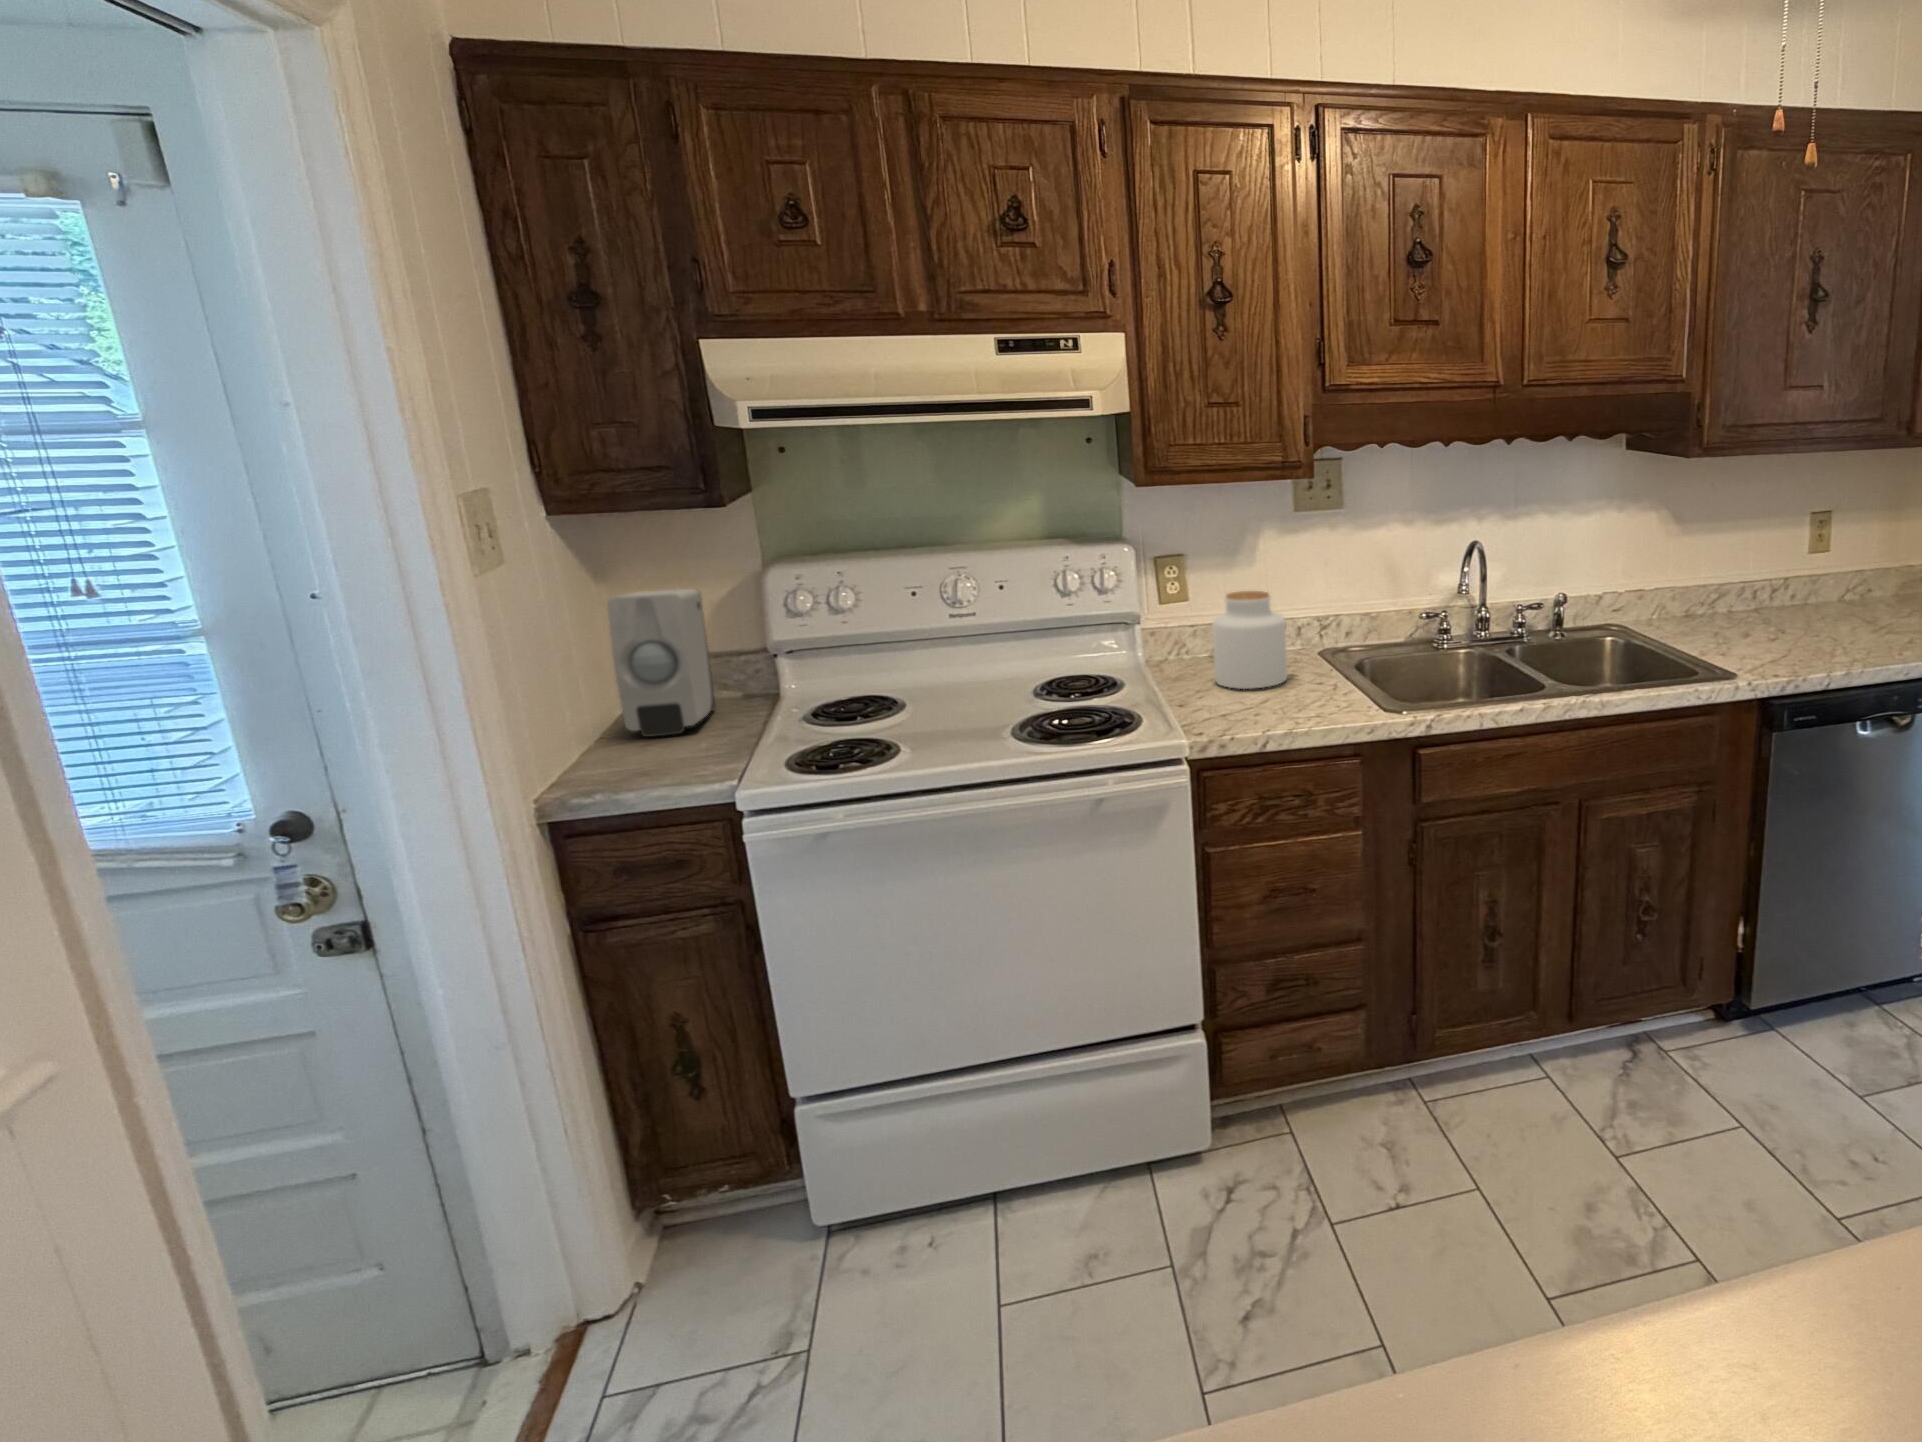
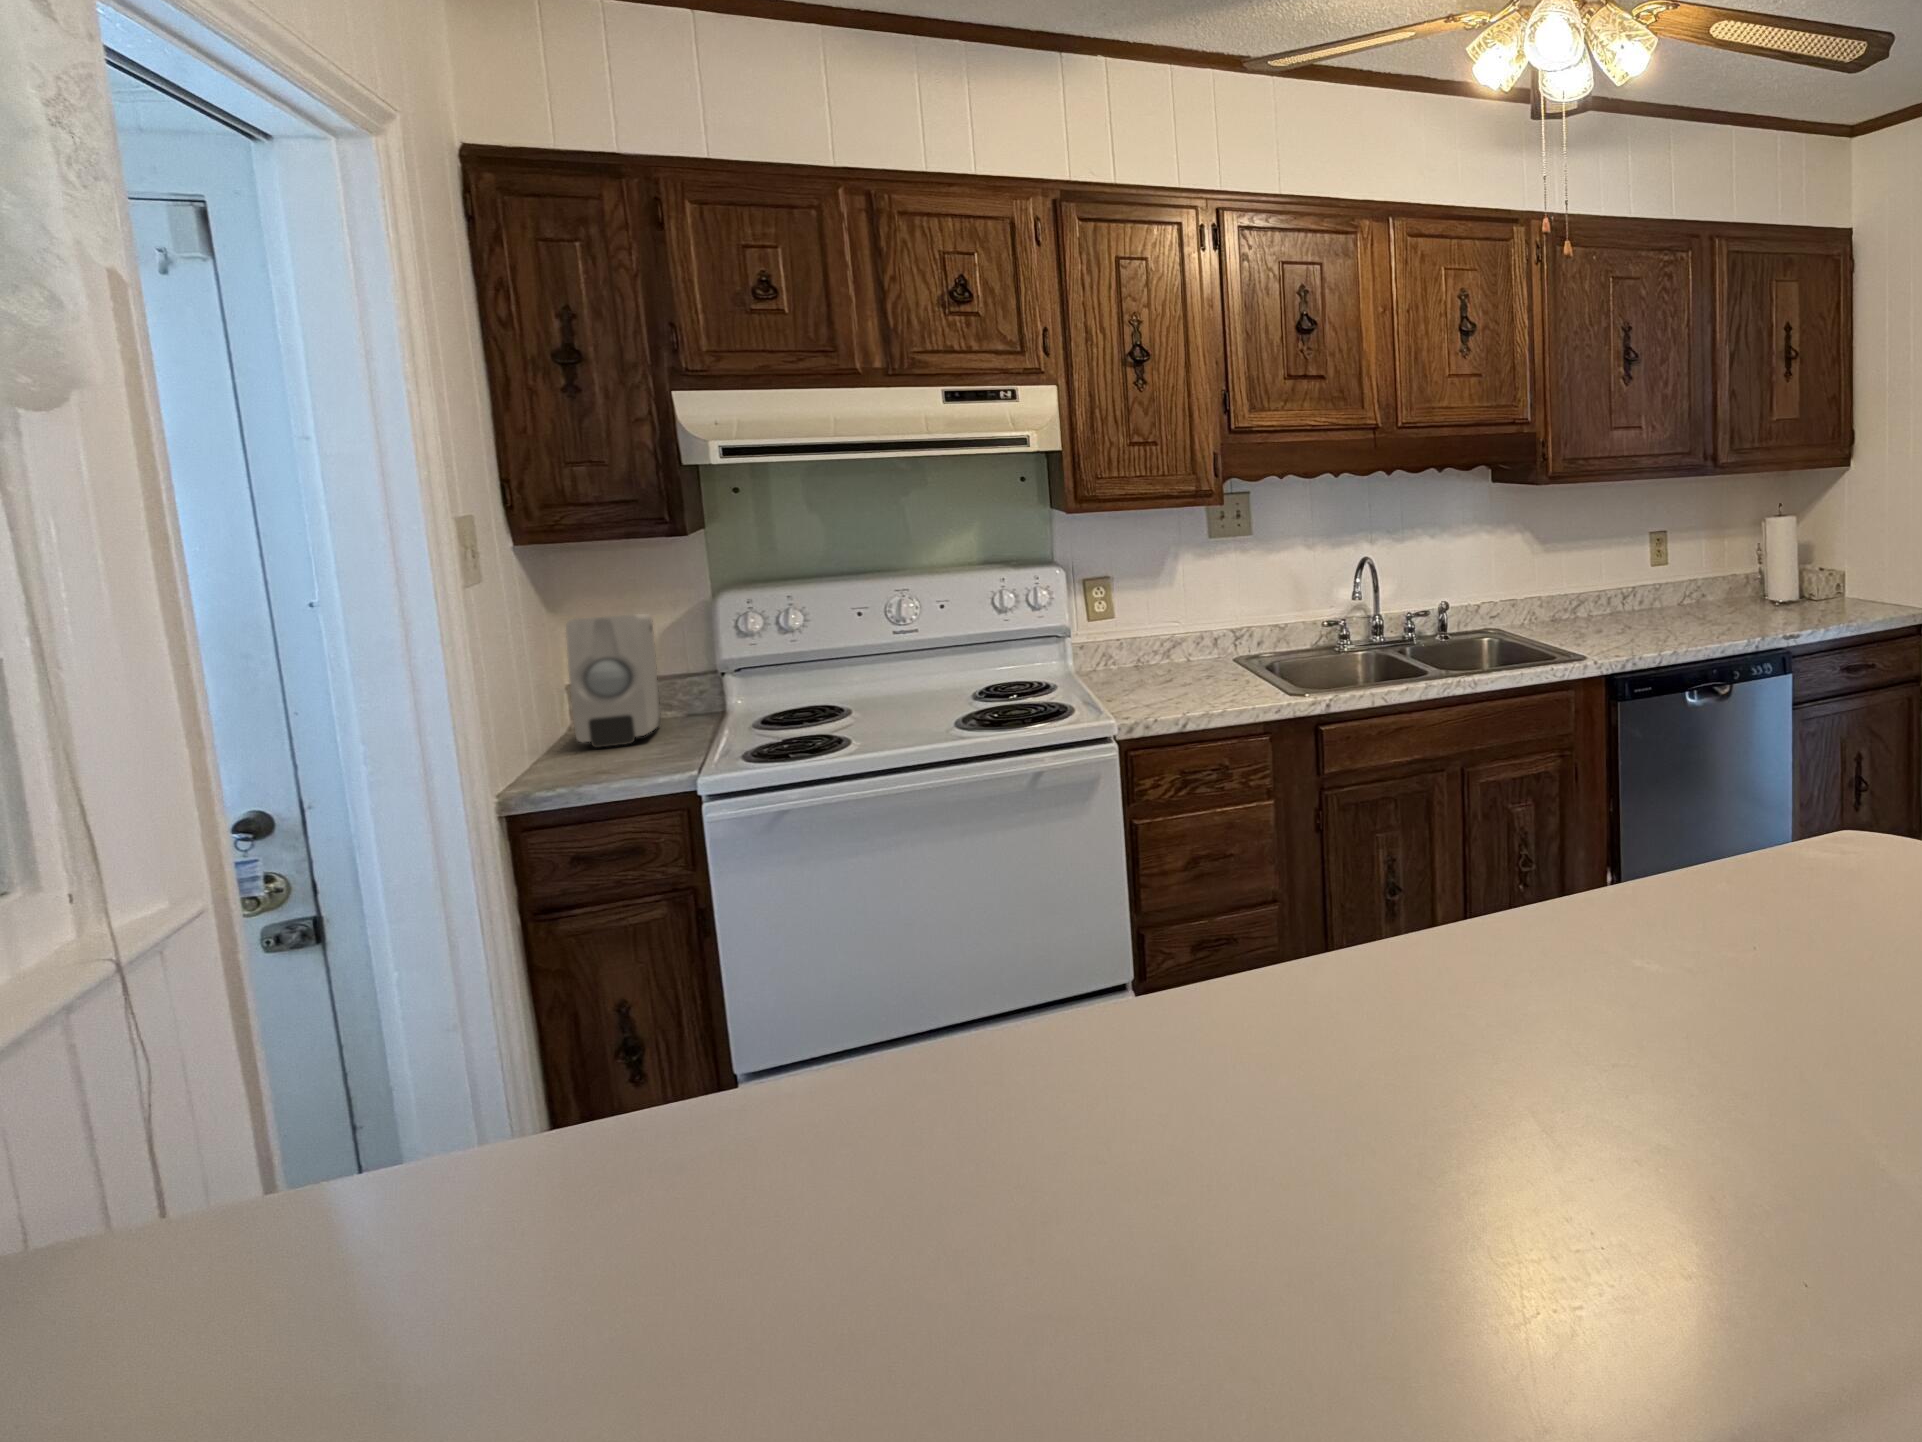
jar: present [1212,591,1287,689] -> none [1137,603,1205,686]

